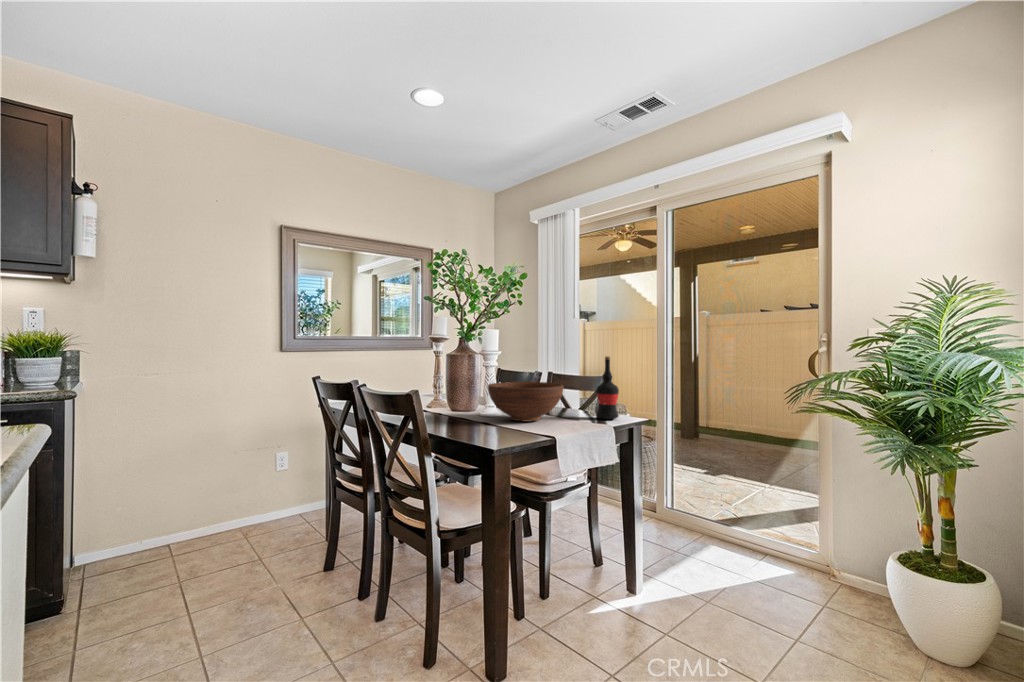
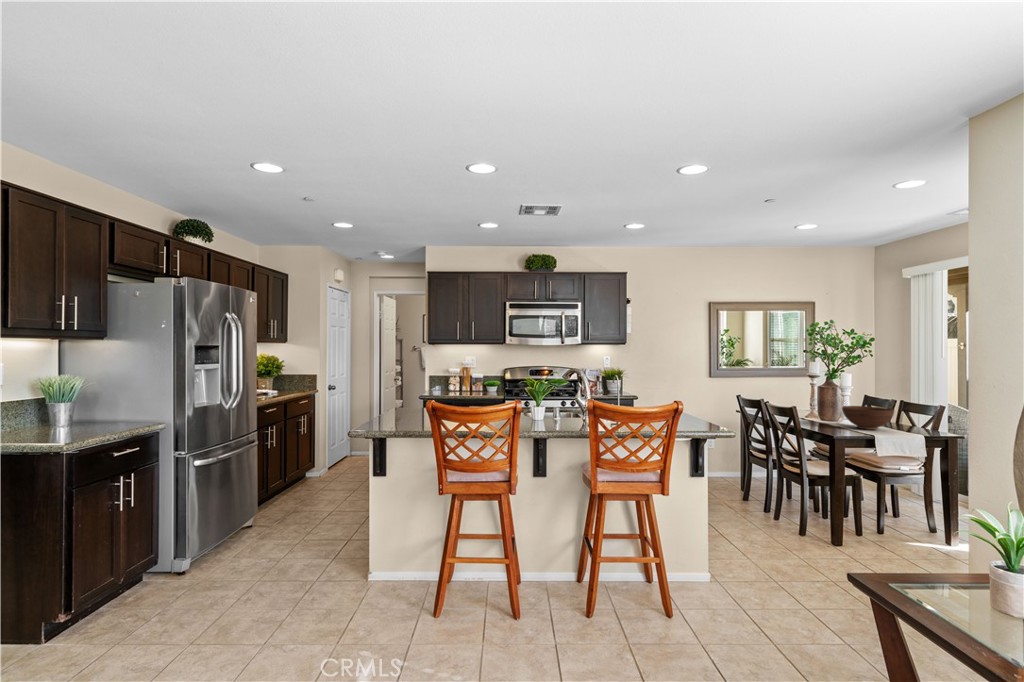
wine bottle: present [596,357,619,419] -> none [922,394,940,434]

